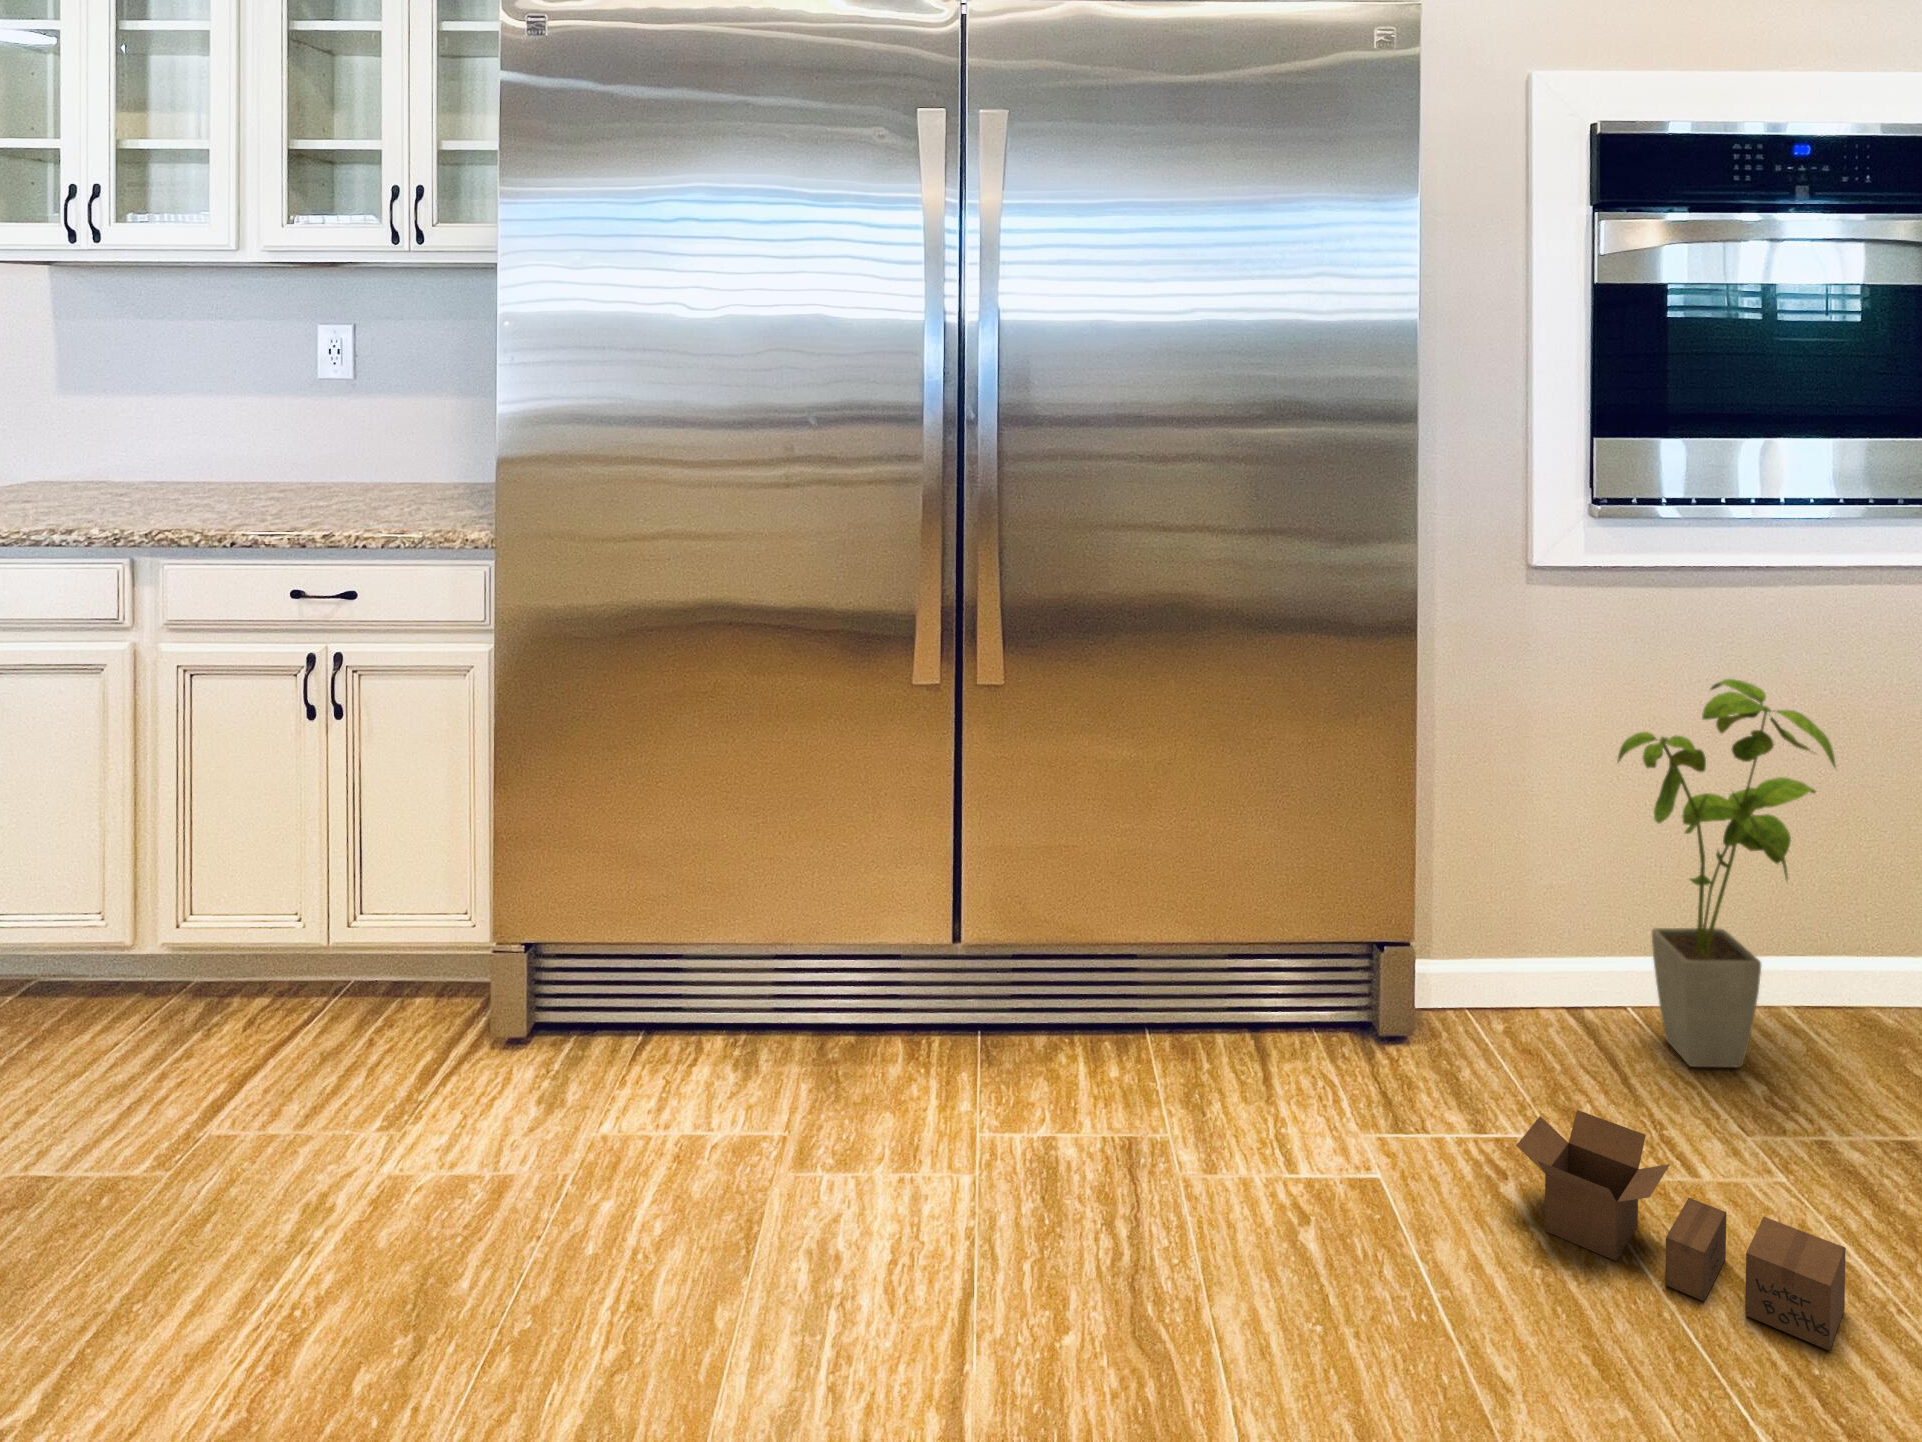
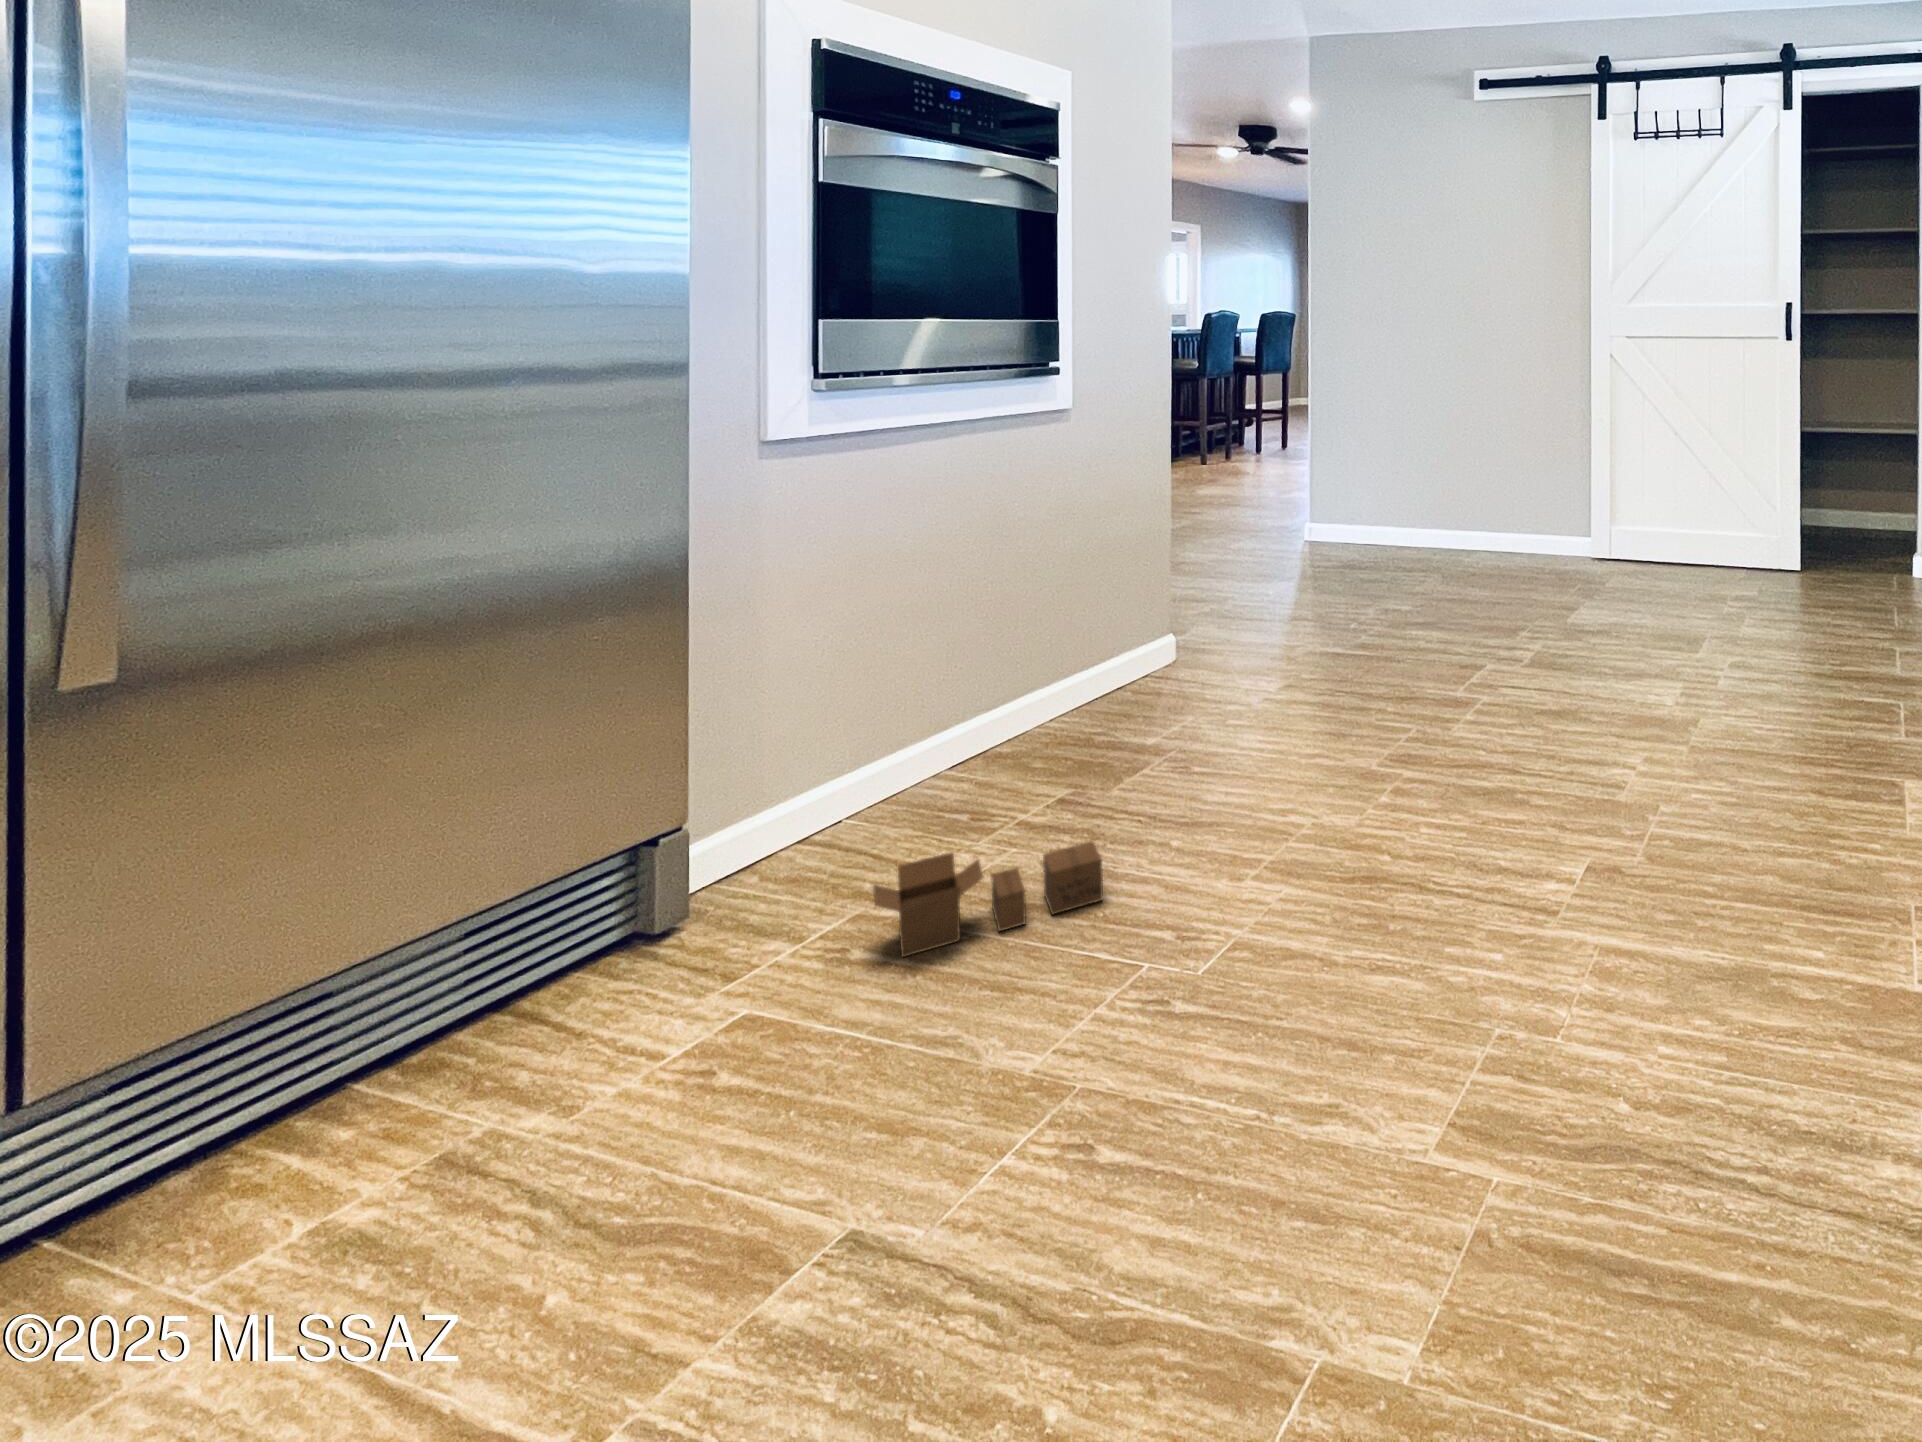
house plant: present [1618,679,1836,1067] -> none [841,539,1007,830]

